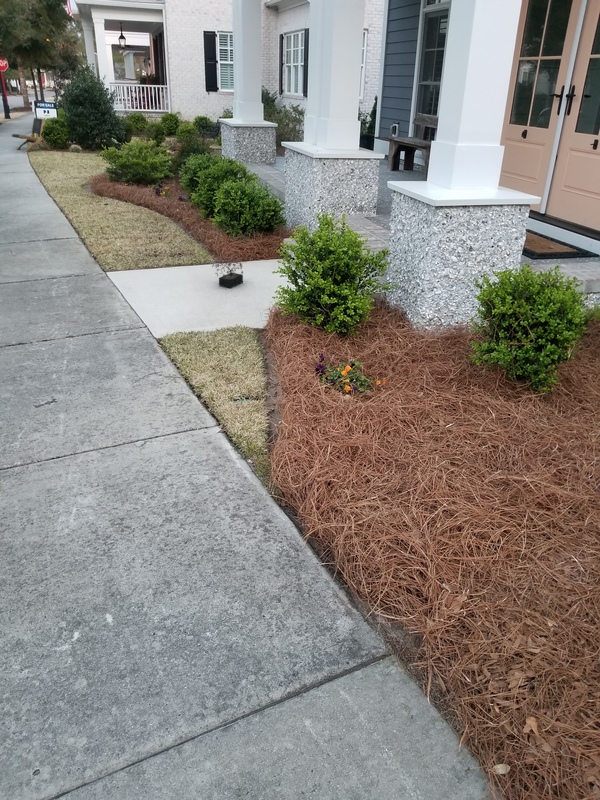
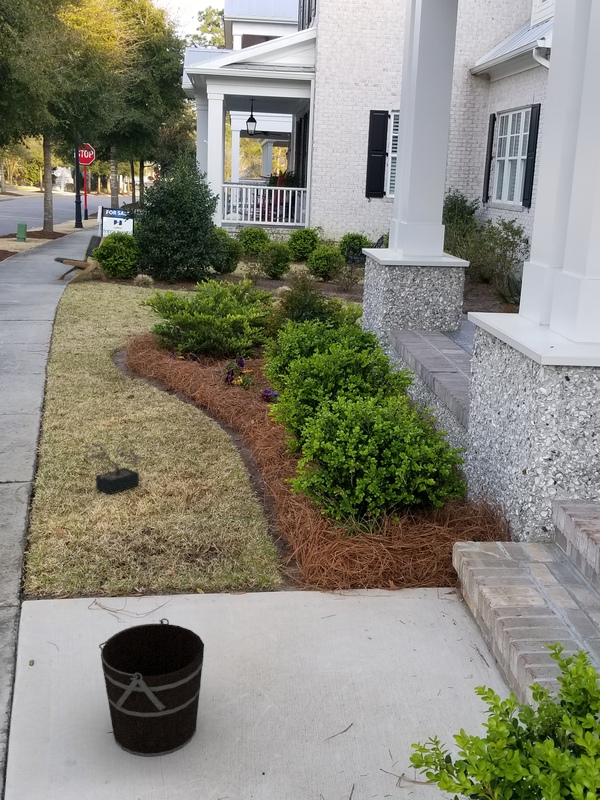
bucket: none [160,255,200,300] -> present [99,618,204,756]
decorative plant: present [212,257,243,288] -> present [85,443,141,494]

